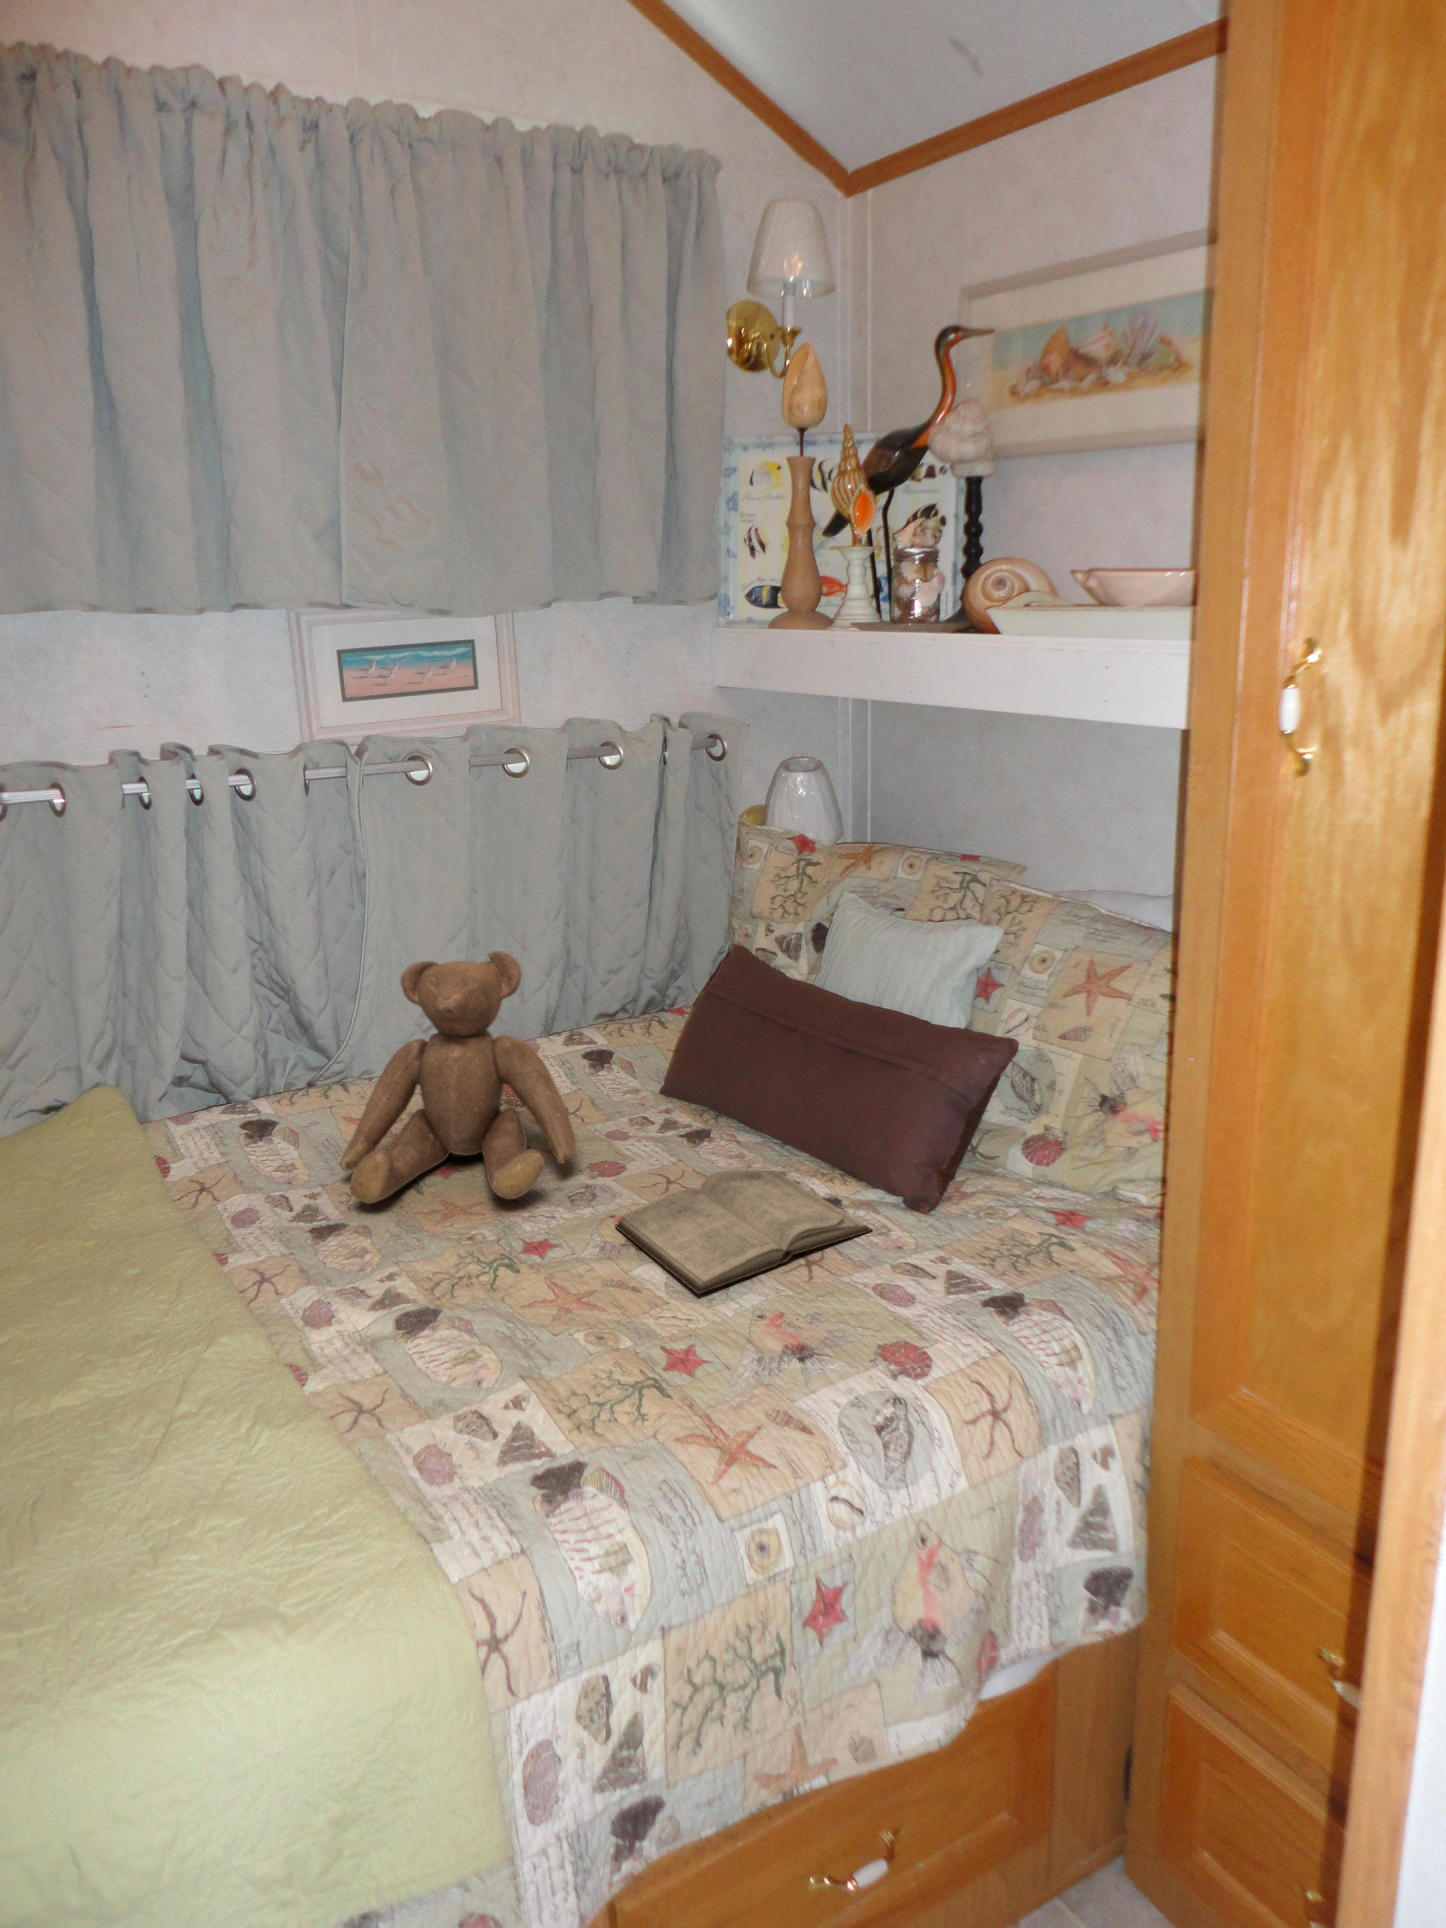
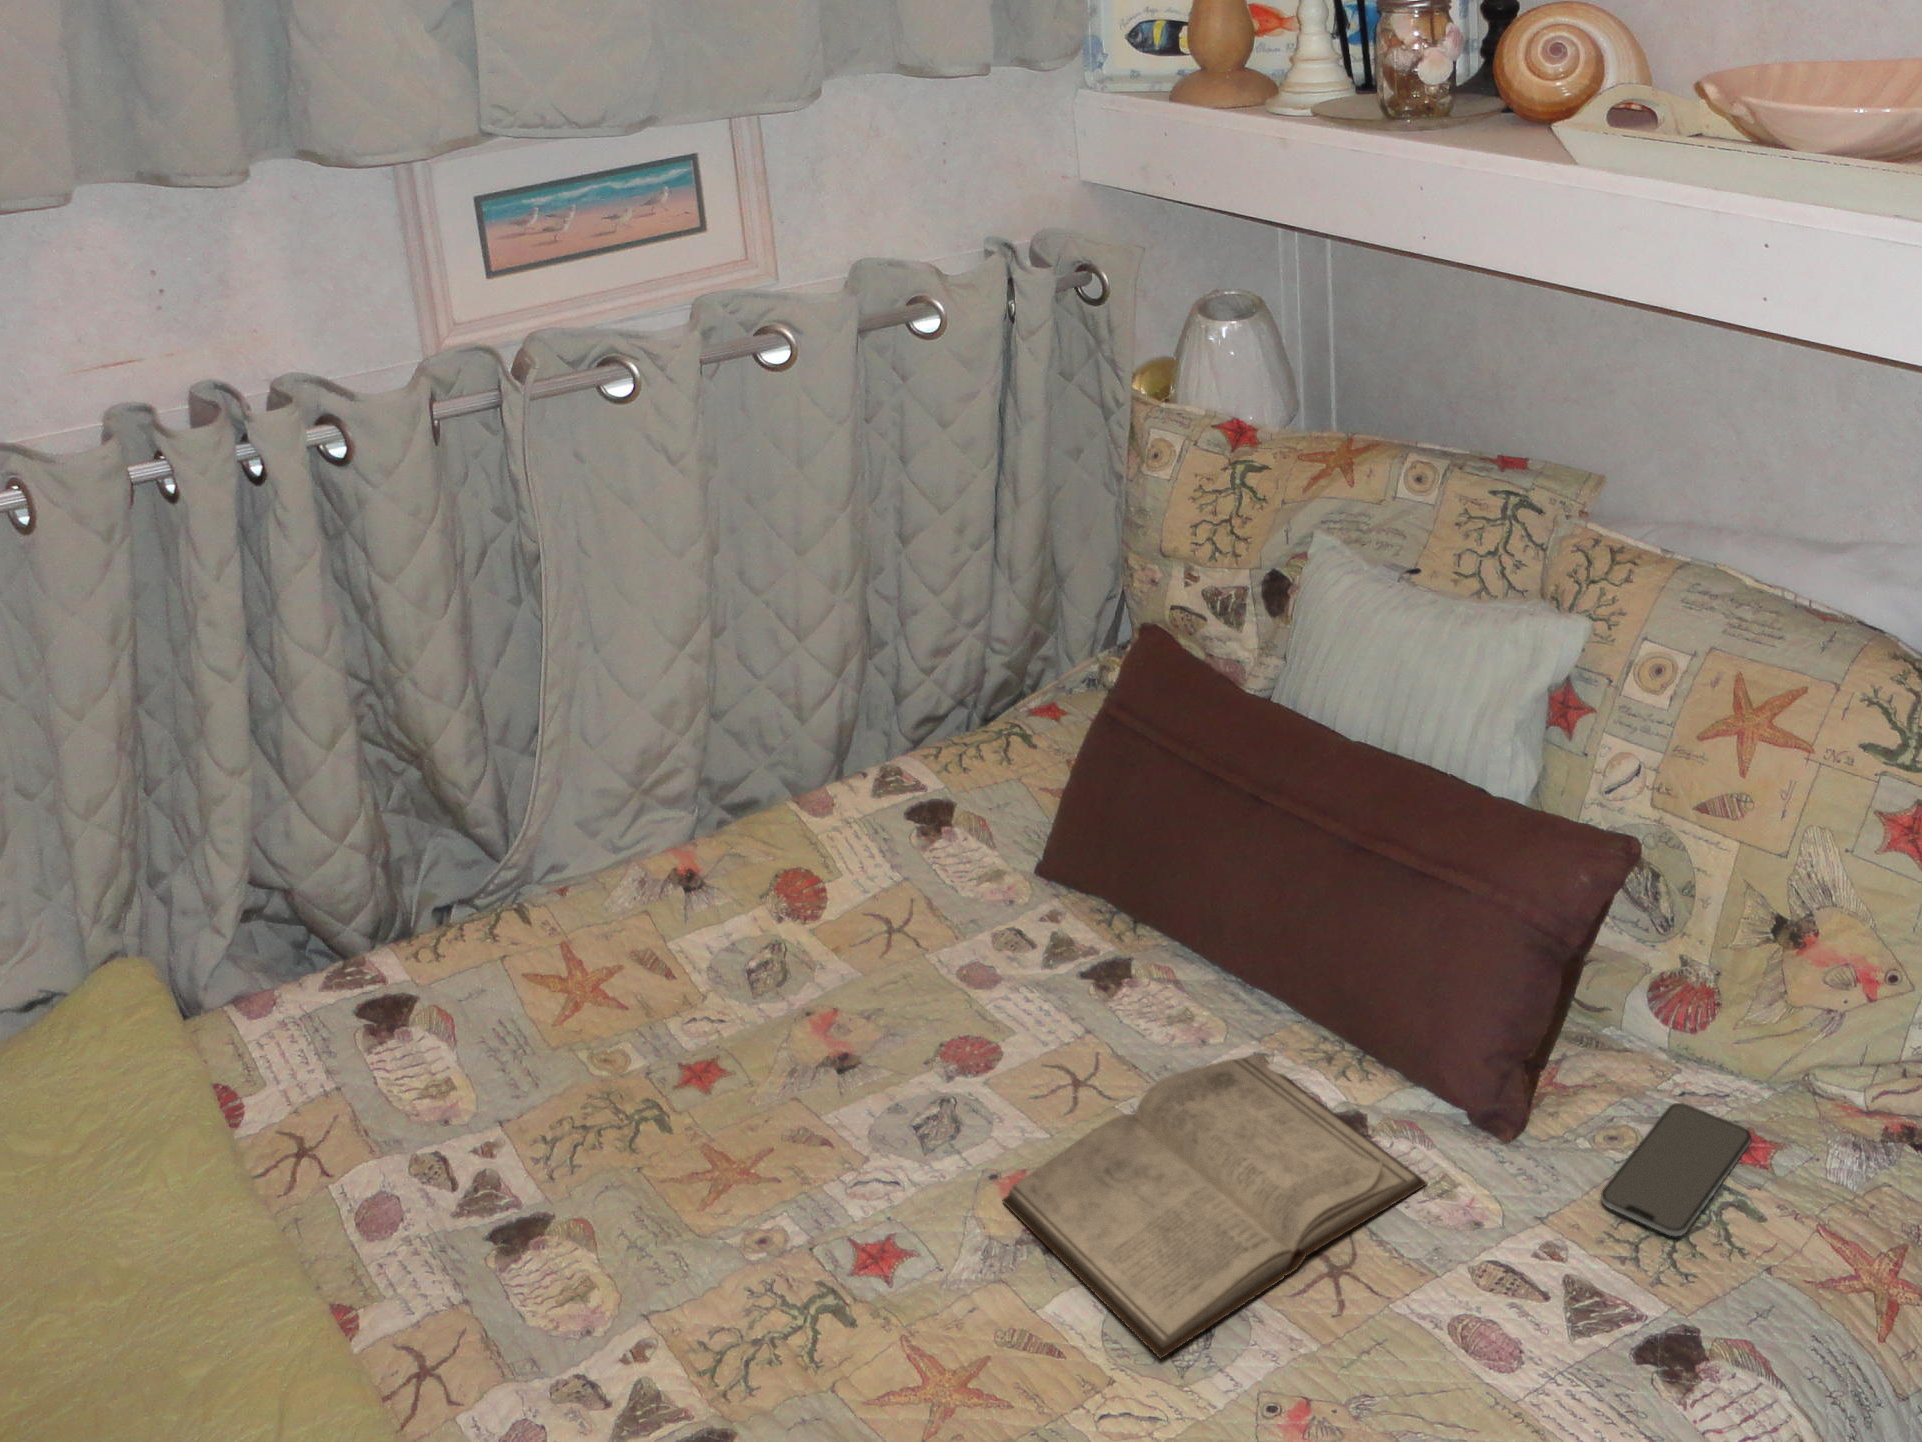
teddy bear: present [340,951,575,1204] -> none [531,720,923,1181]
smartphone: none [977,1202,1076,1258] -> present [1601,1103,1751,1236]

